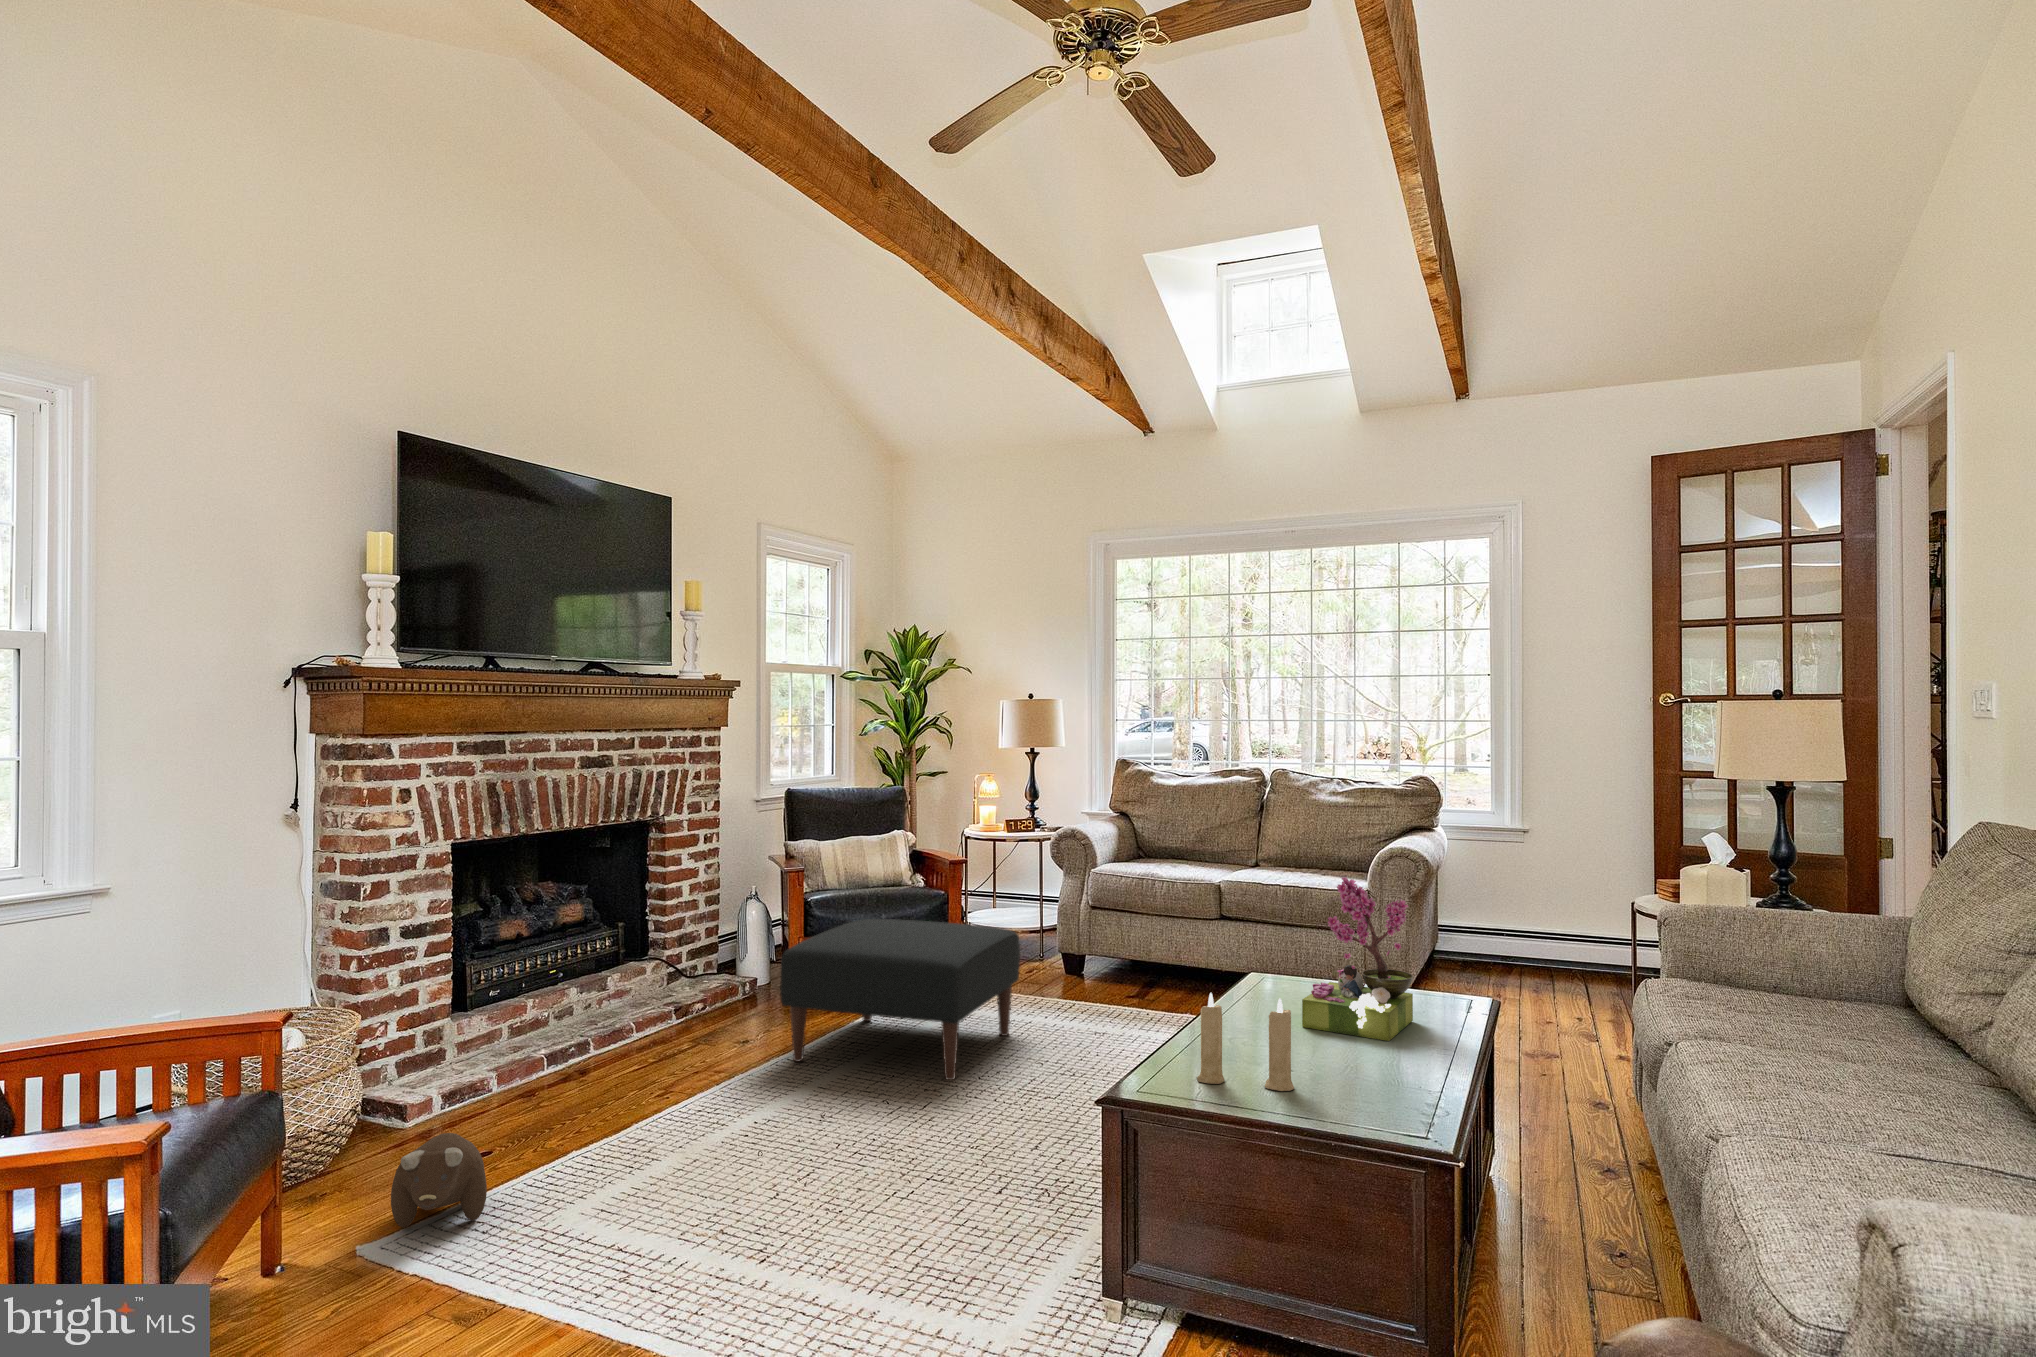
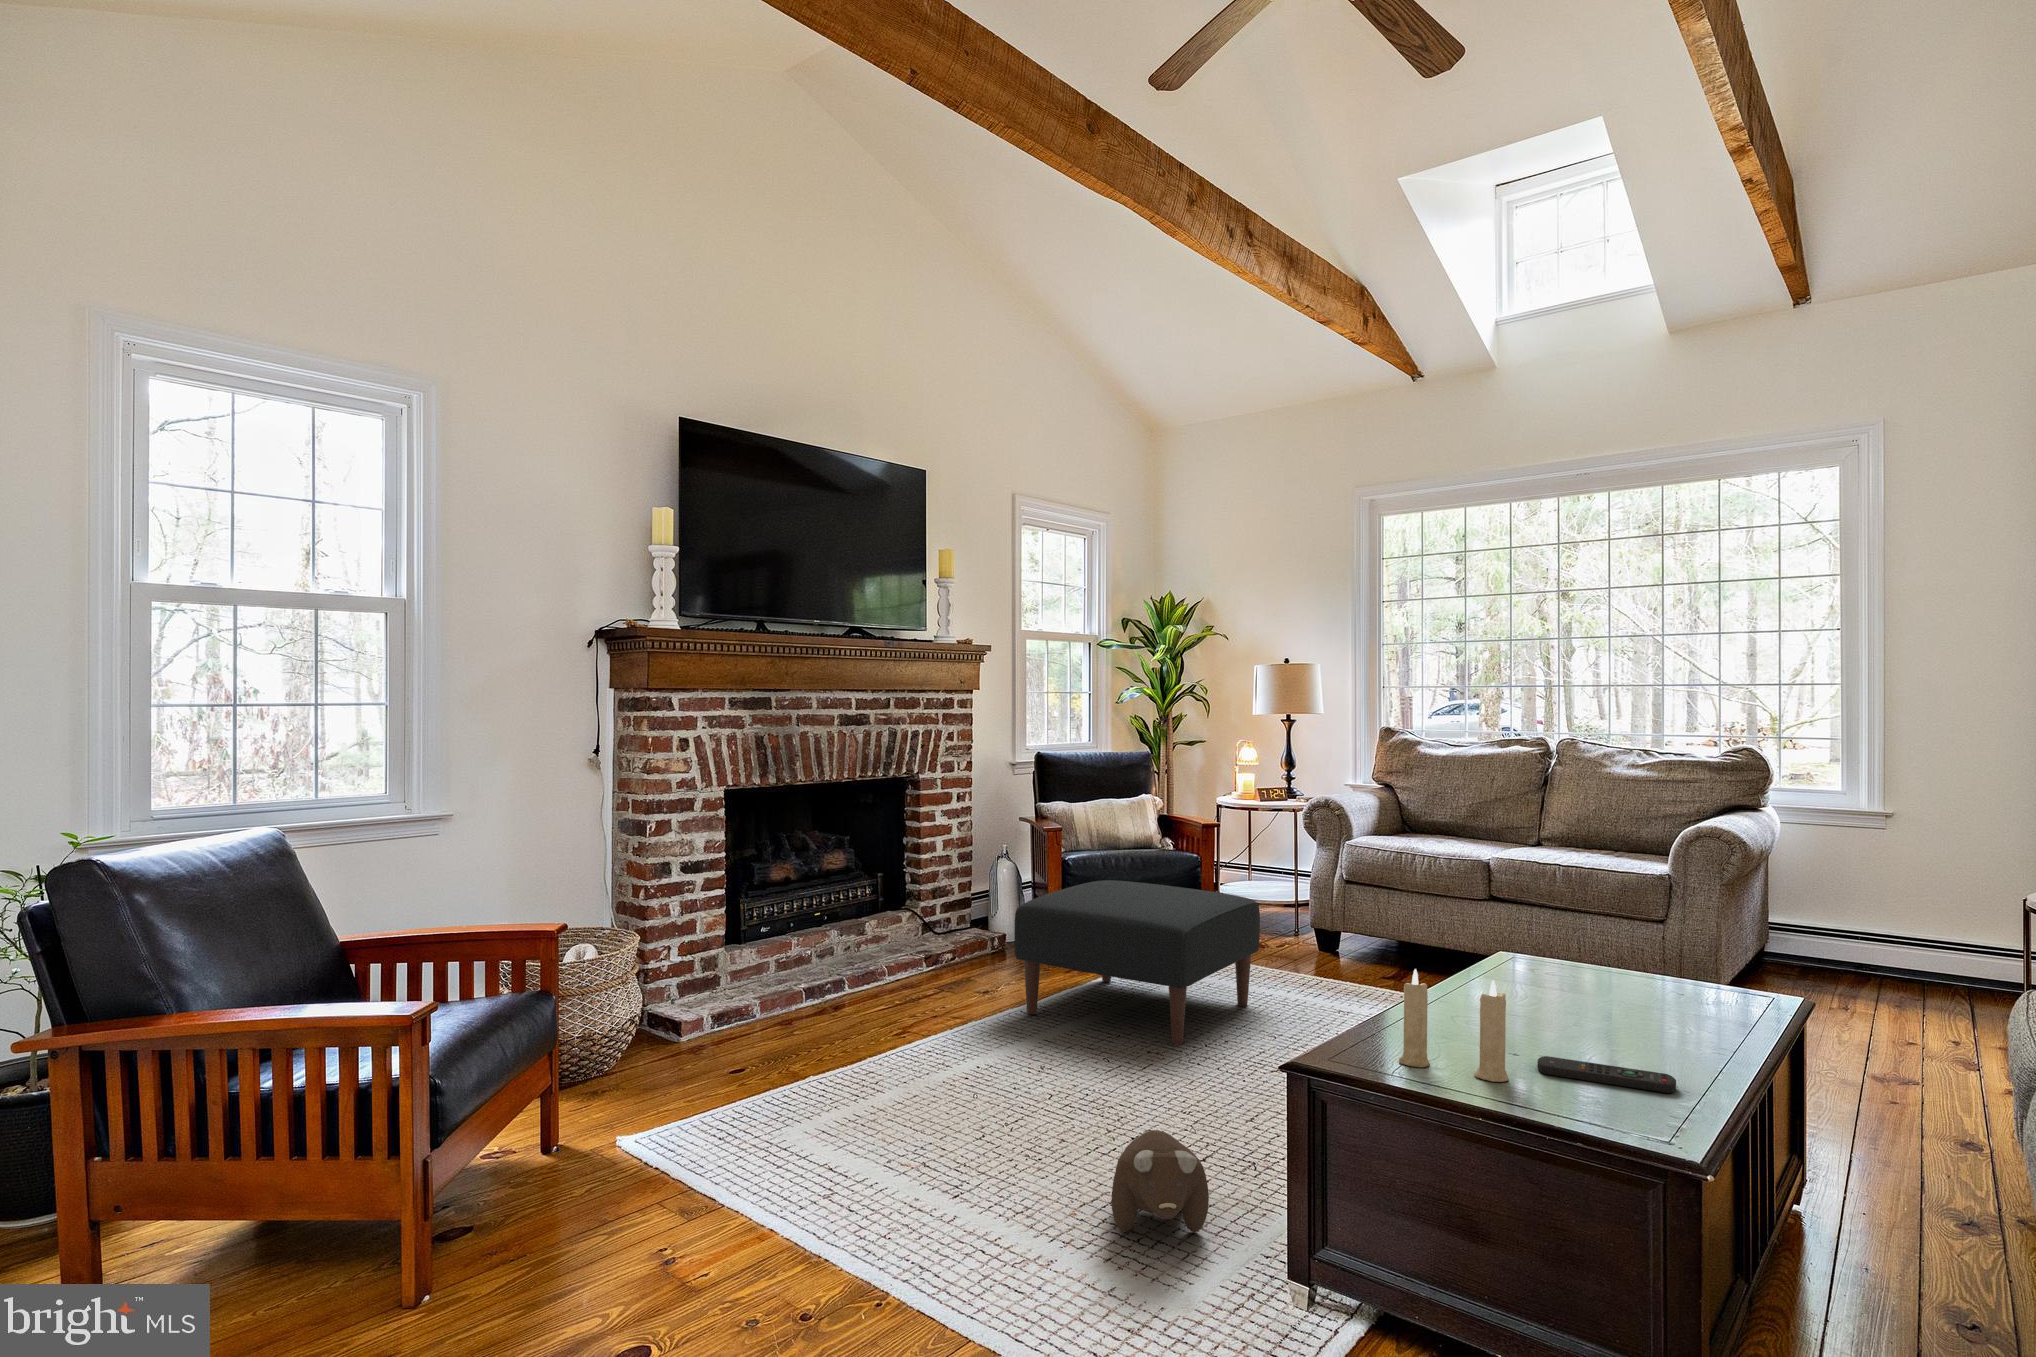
flower arrangement: present [1302,877,1413,1041] -> none [1541,852,1679,1040]
remote control: none [1314,1063,1429,1087] -> present [1537,1056,1676,1093]
plush toy: present [391,1133,487,1228] -> present [1111,1130,1209,1232]

